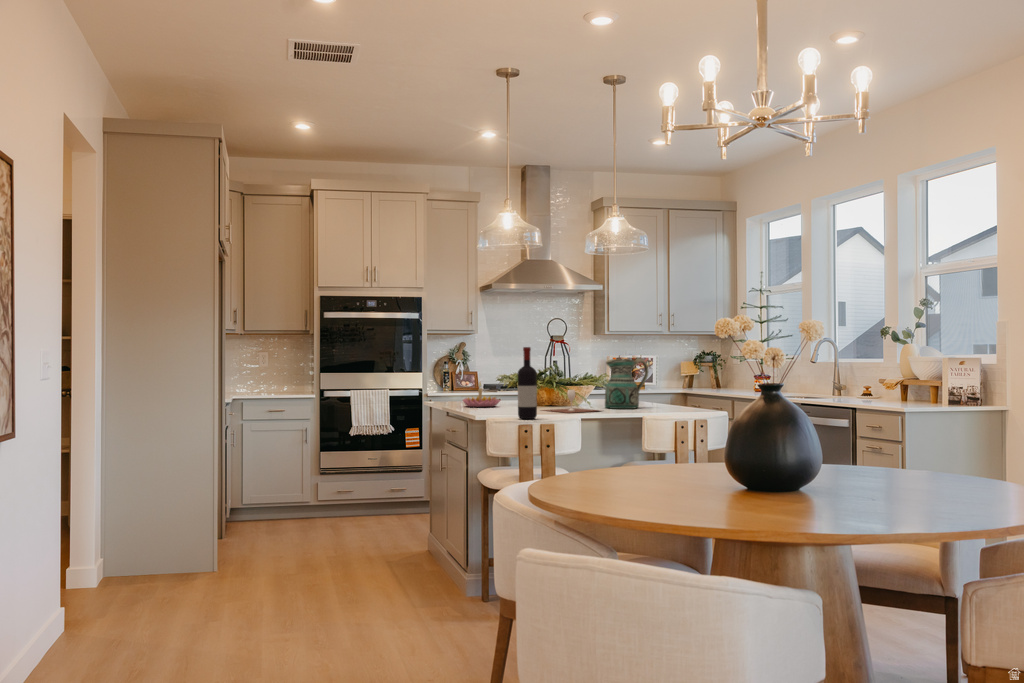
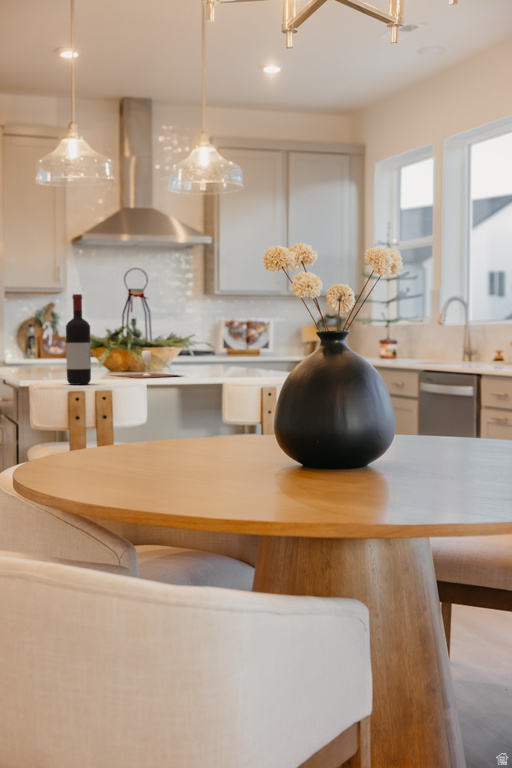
ceramic pitcher: present [605,359,648,409] -> none [191,315,243,374]
candle holder: present [463,382,500,407] -> none [18,340,67,373]

